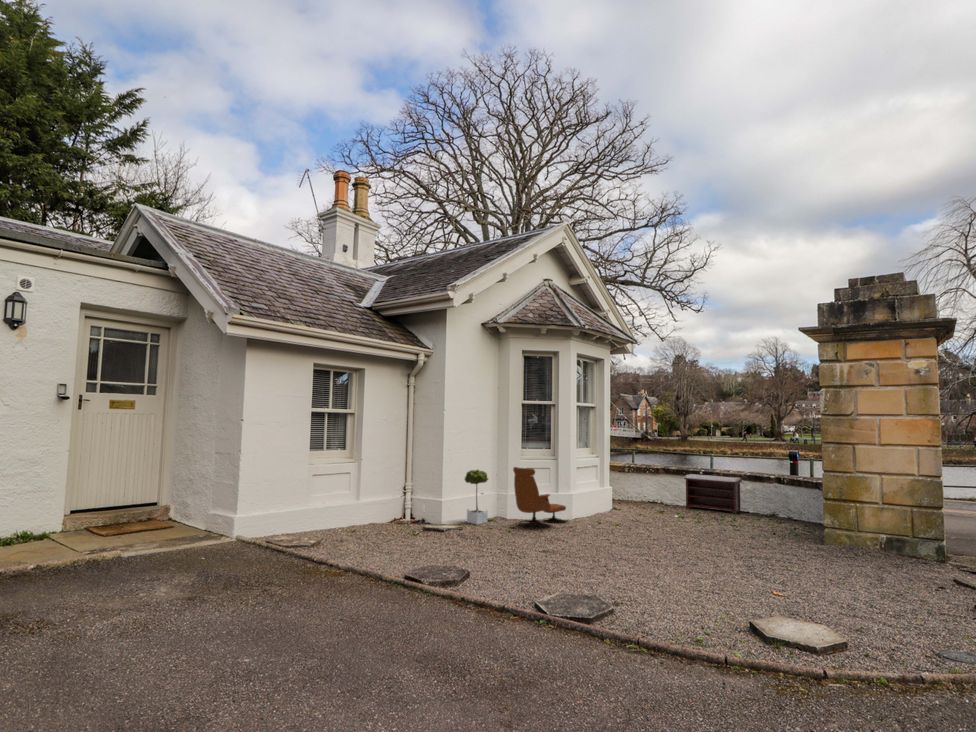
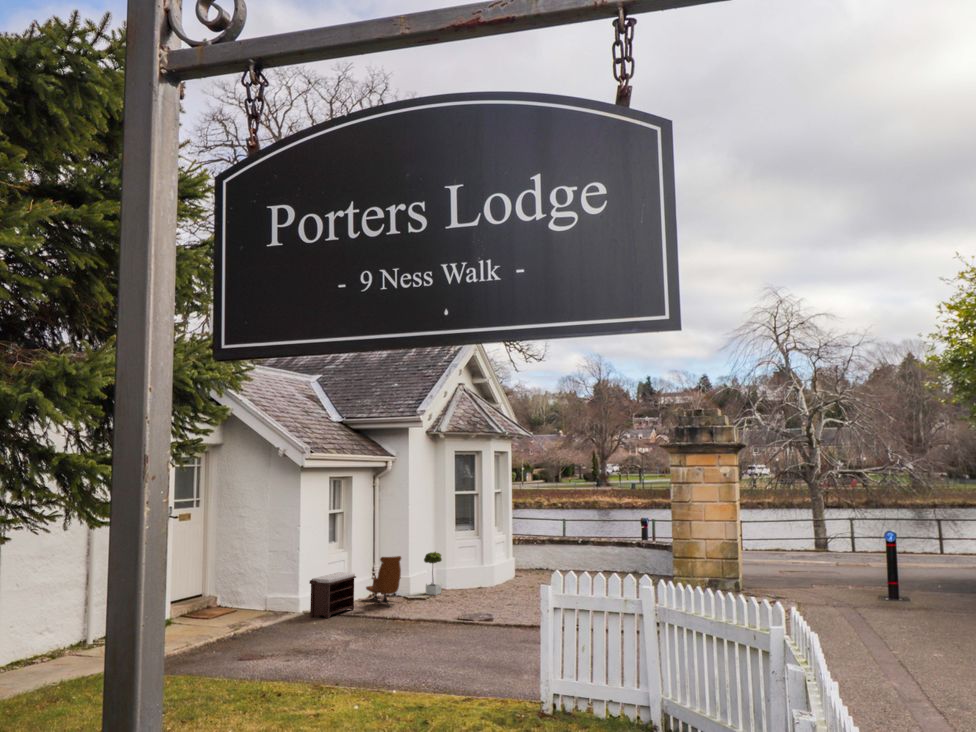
lounge chair: present [513,467,566,528] -> present [366,556,401,604]
bench: present [684,474,742,514] -> present [309,572,356,619]

